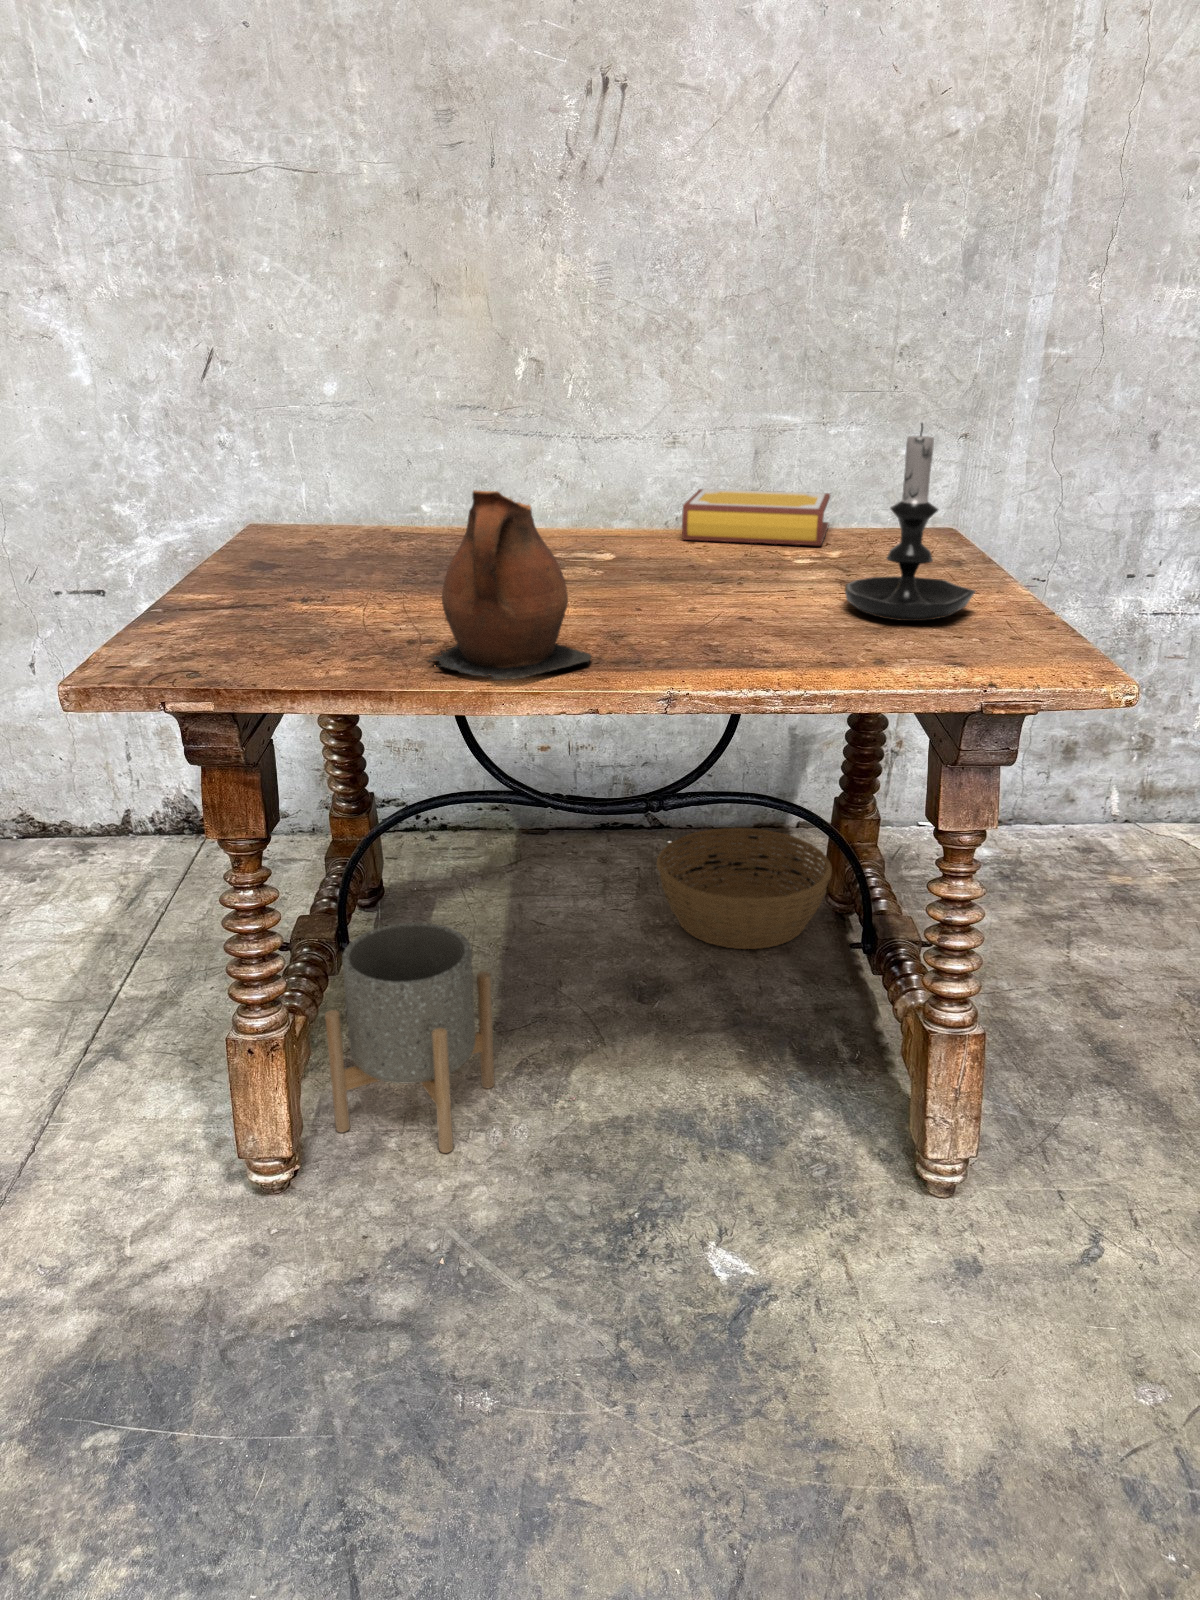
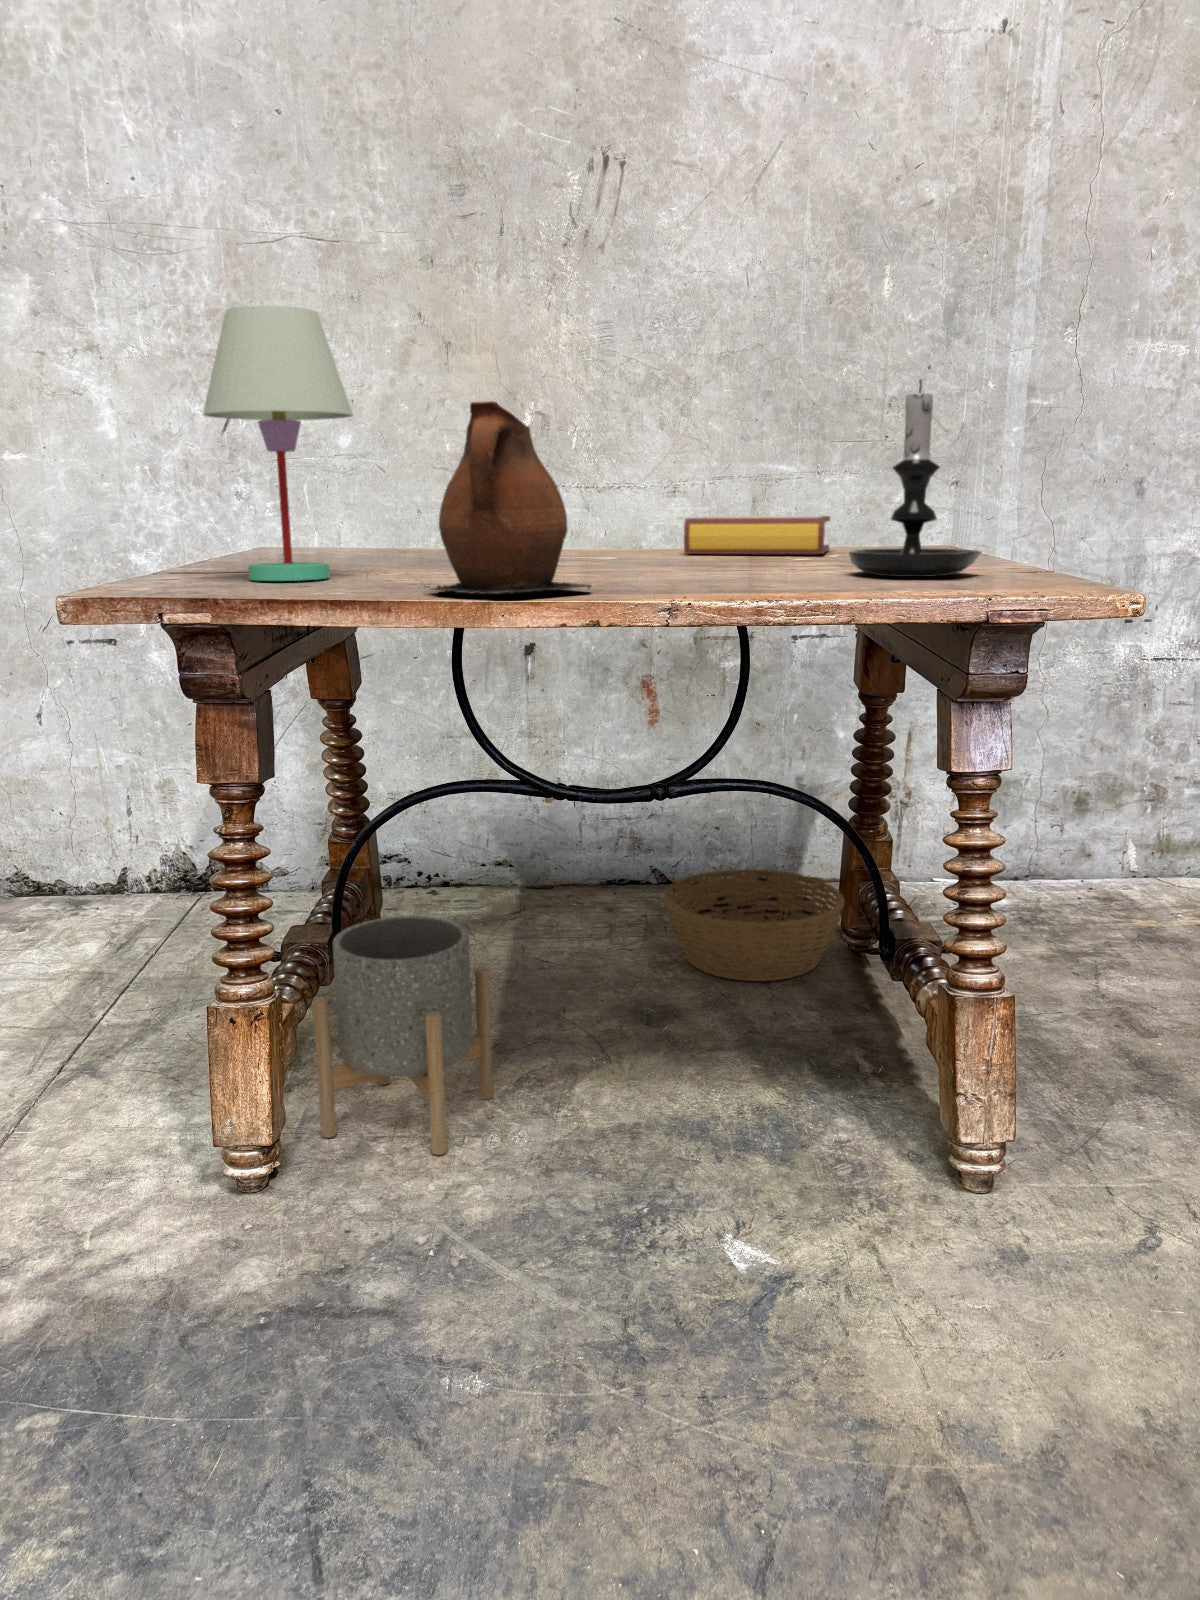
table lamp: none [201,350,352,624] -> present [203,306,353,581]

